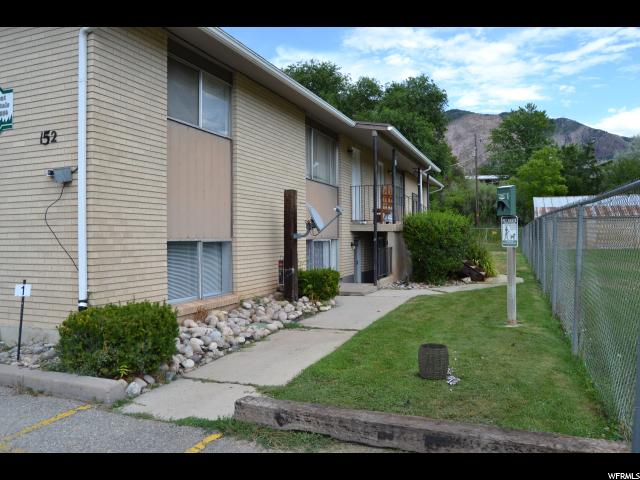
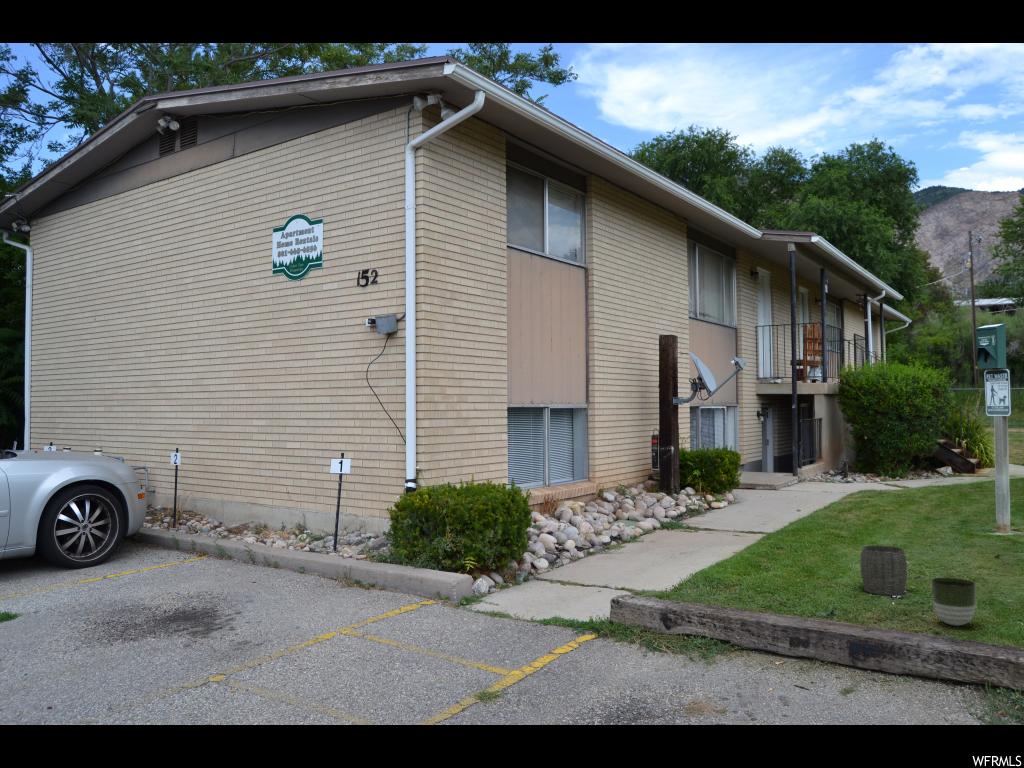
planter: none [468,370,497,405] -> present [932,578,976,626]

